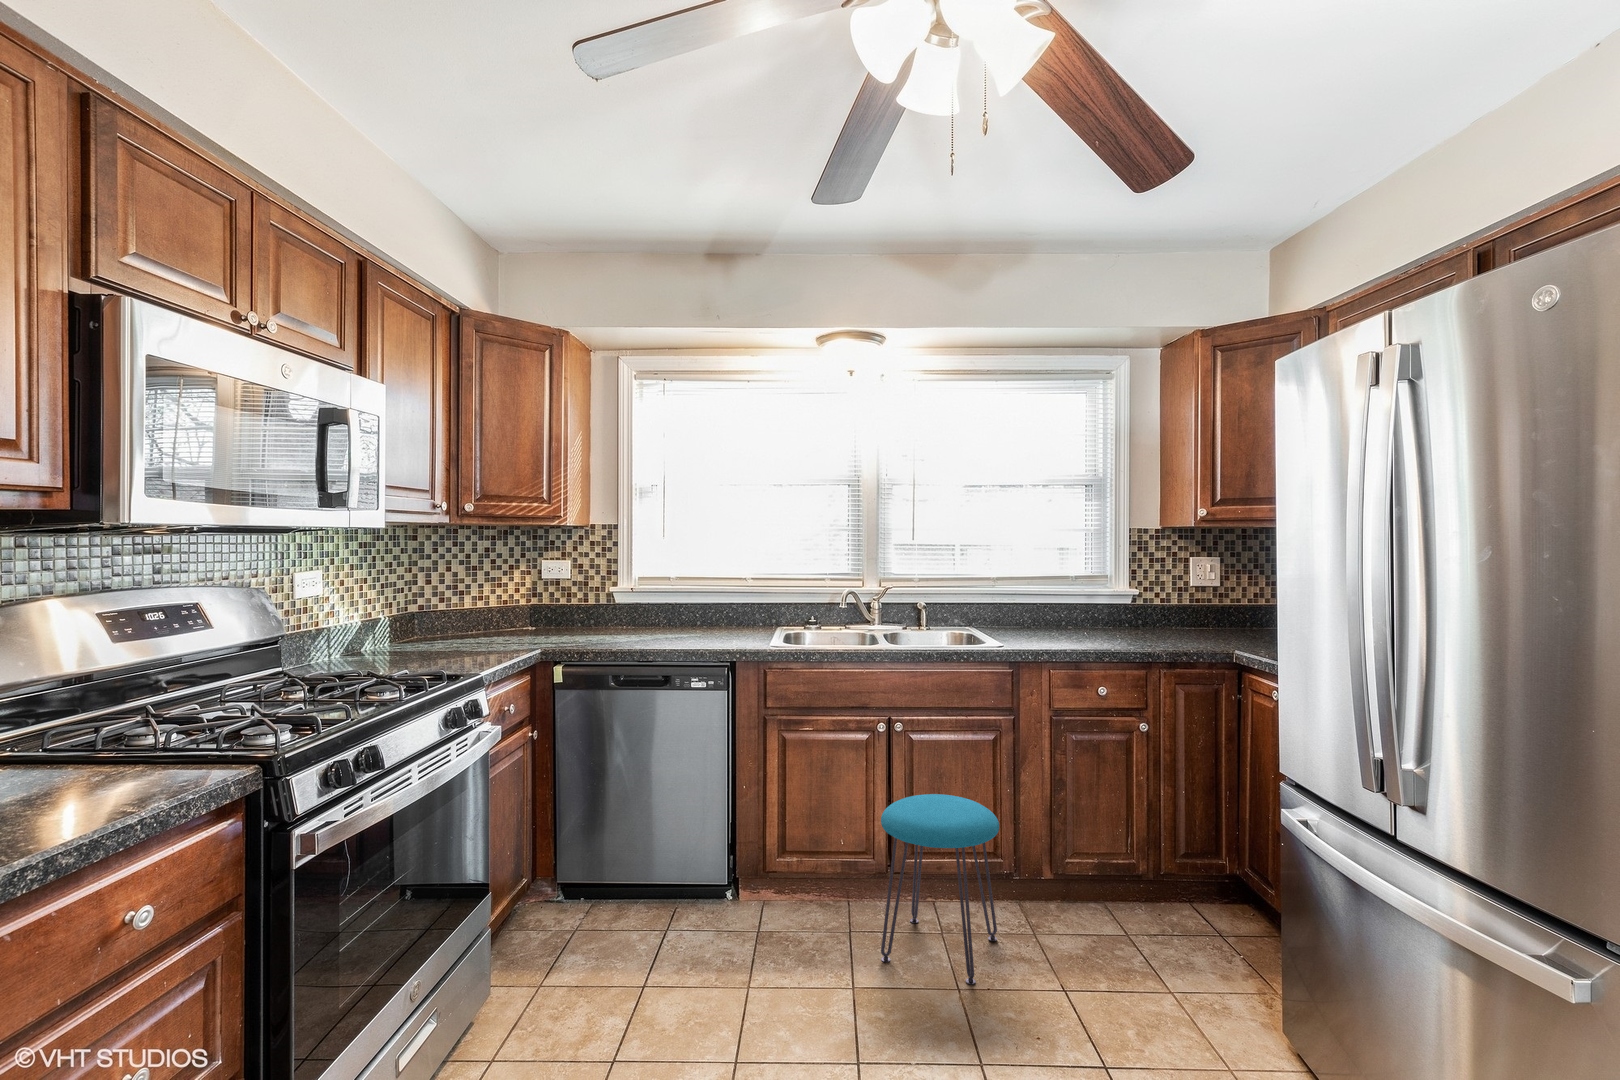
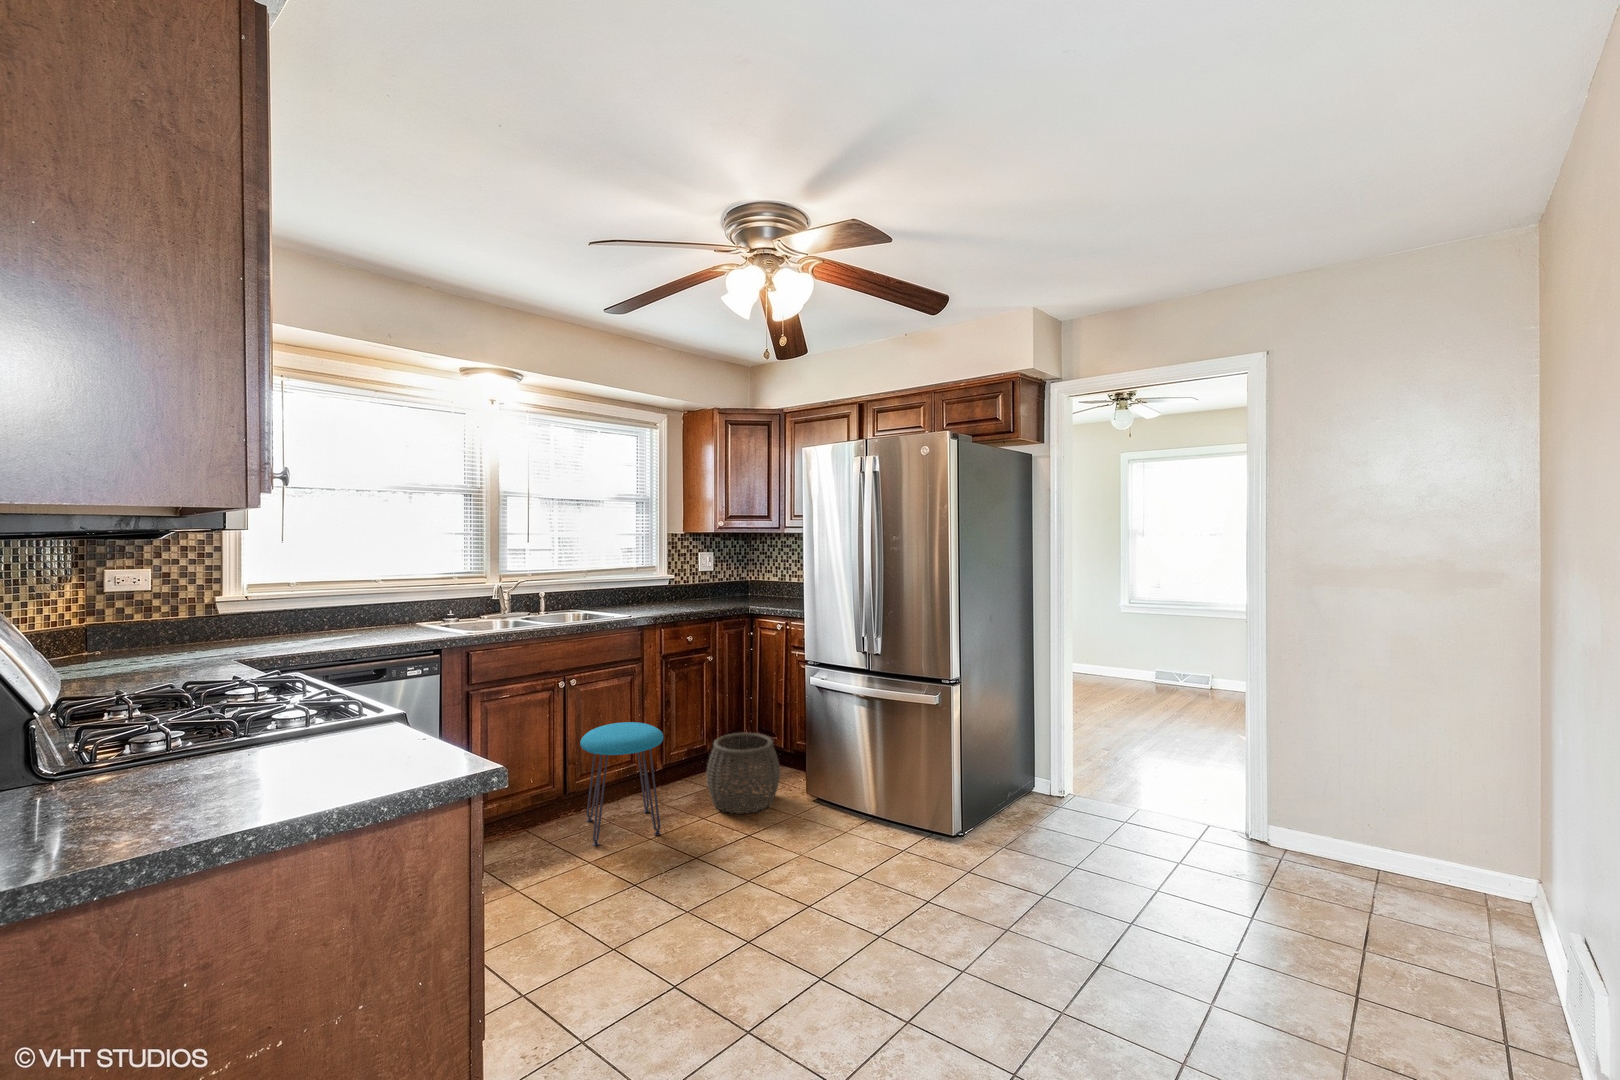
woven basket: none [1080,861,1220,1021] -> present [707,733,780,814]

